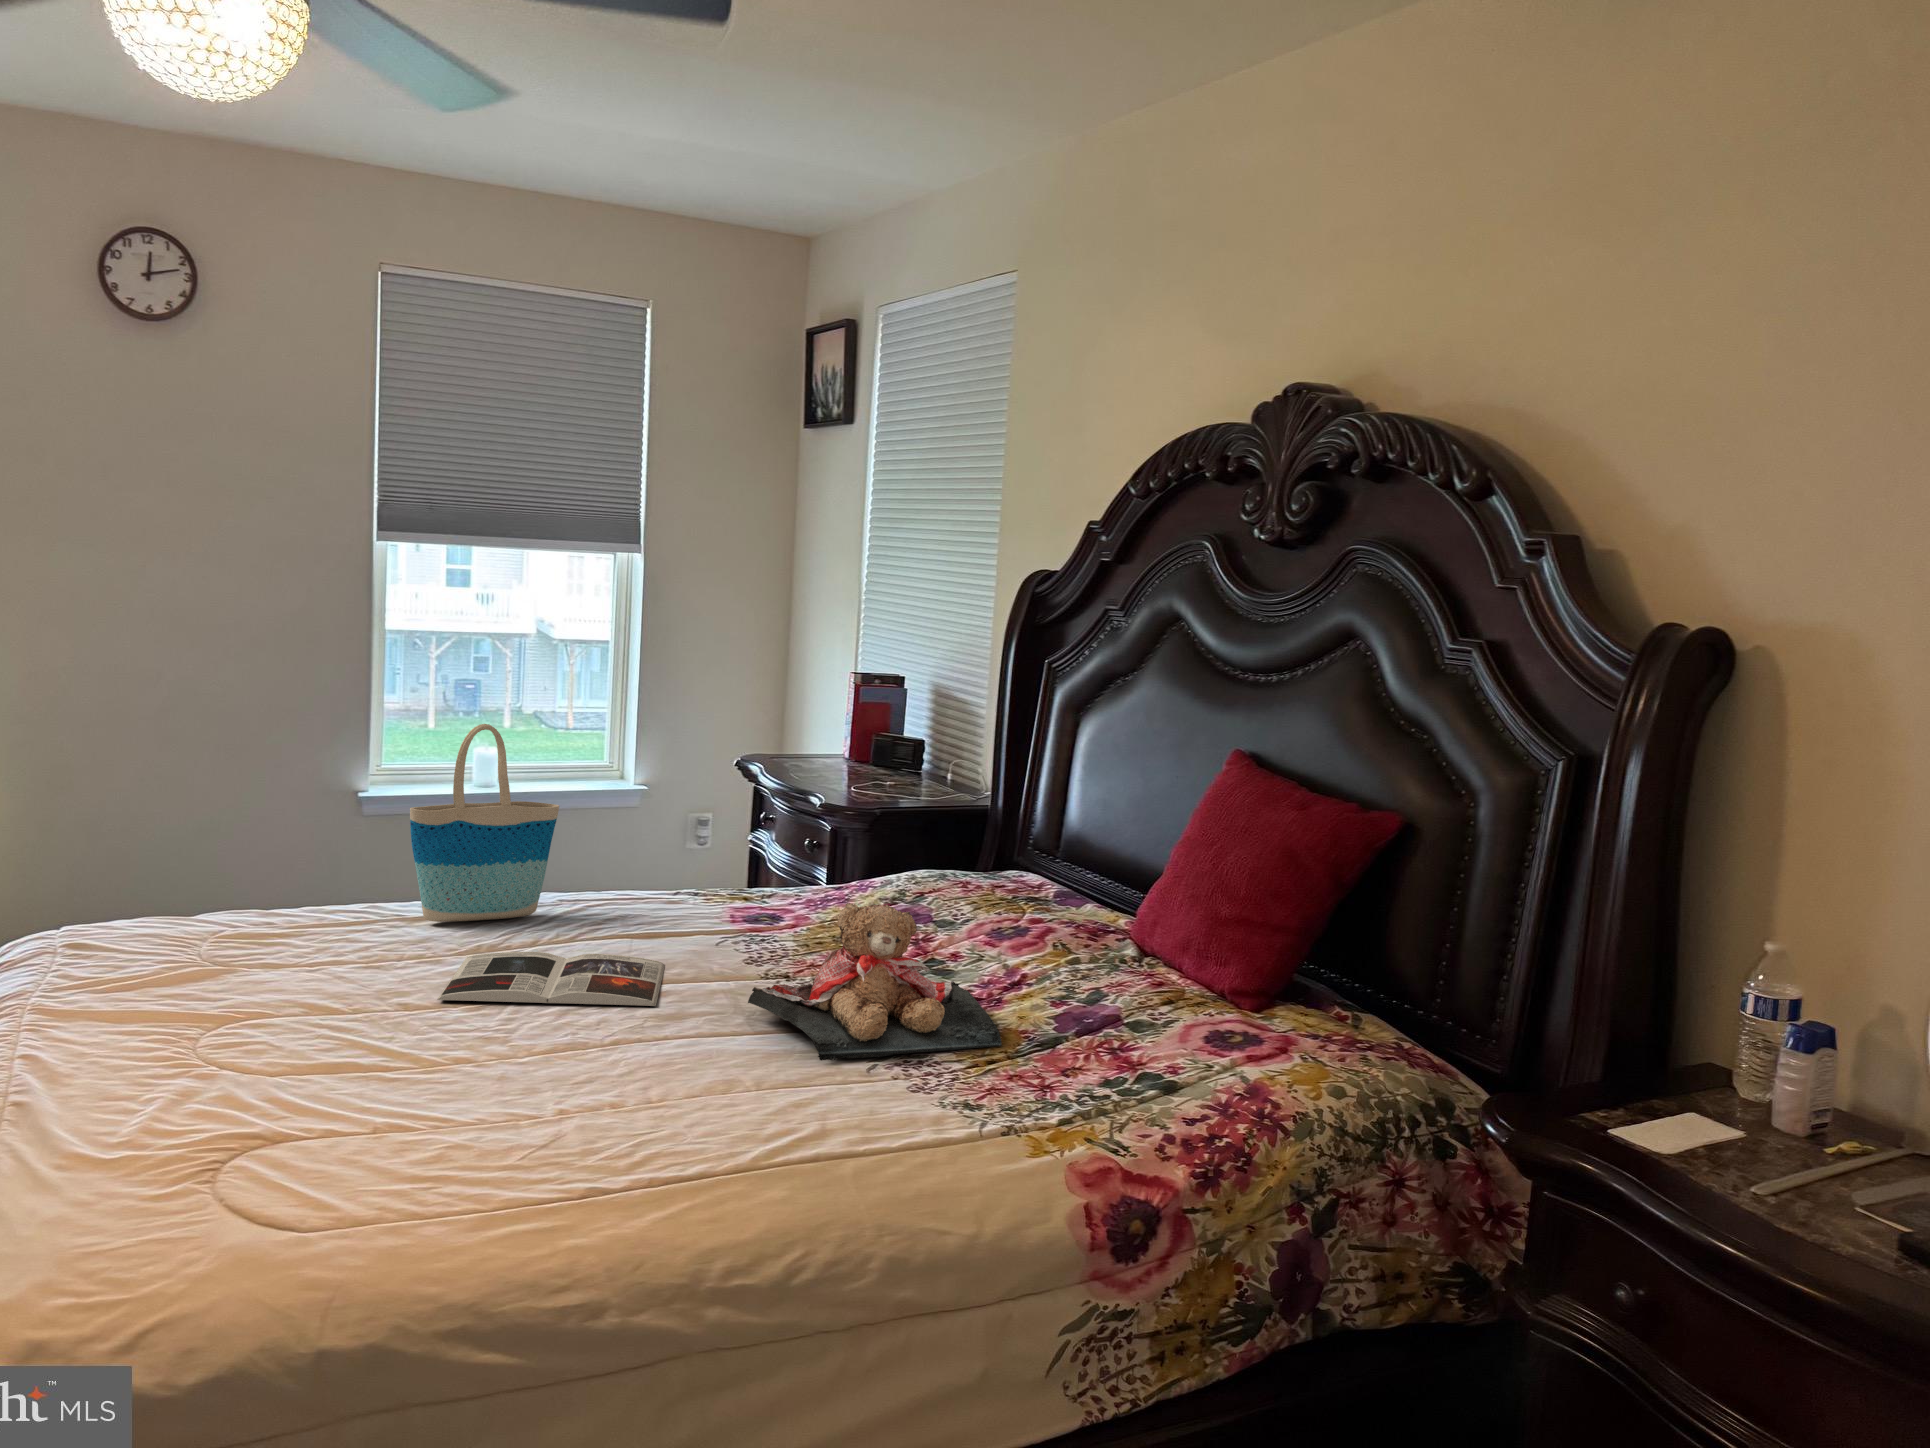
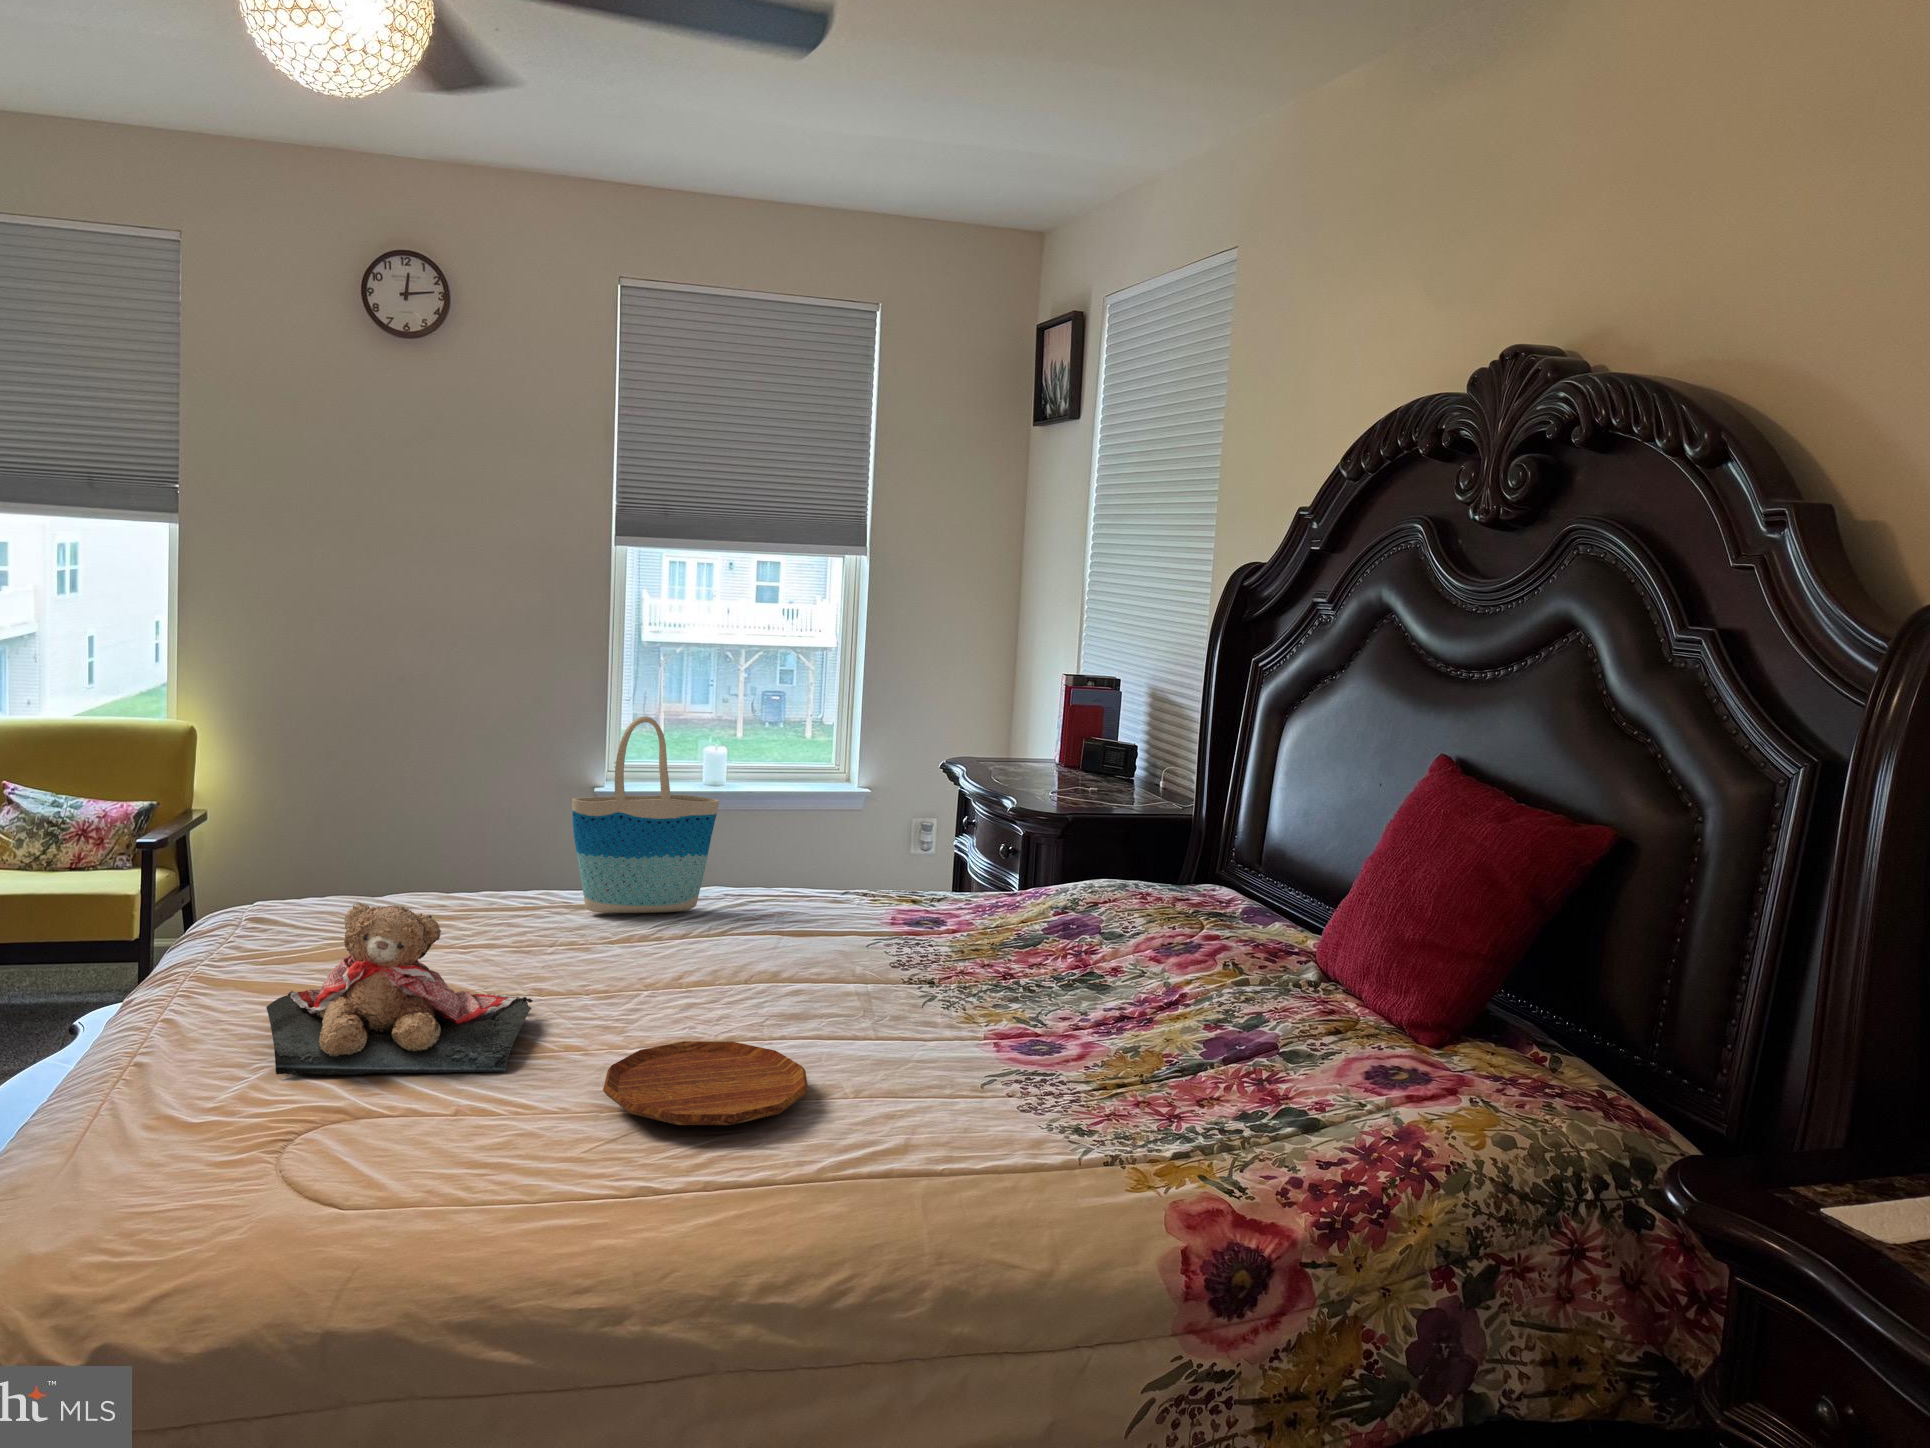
teddy bear: present [748,903,1002,1061] -> present [266,902,533,1075]
magazine: present [437,952,665,1006] -> none [571,945,807,1006]
tray: none [511,1045,715,1130] -> present [603,1041,808,1125]

